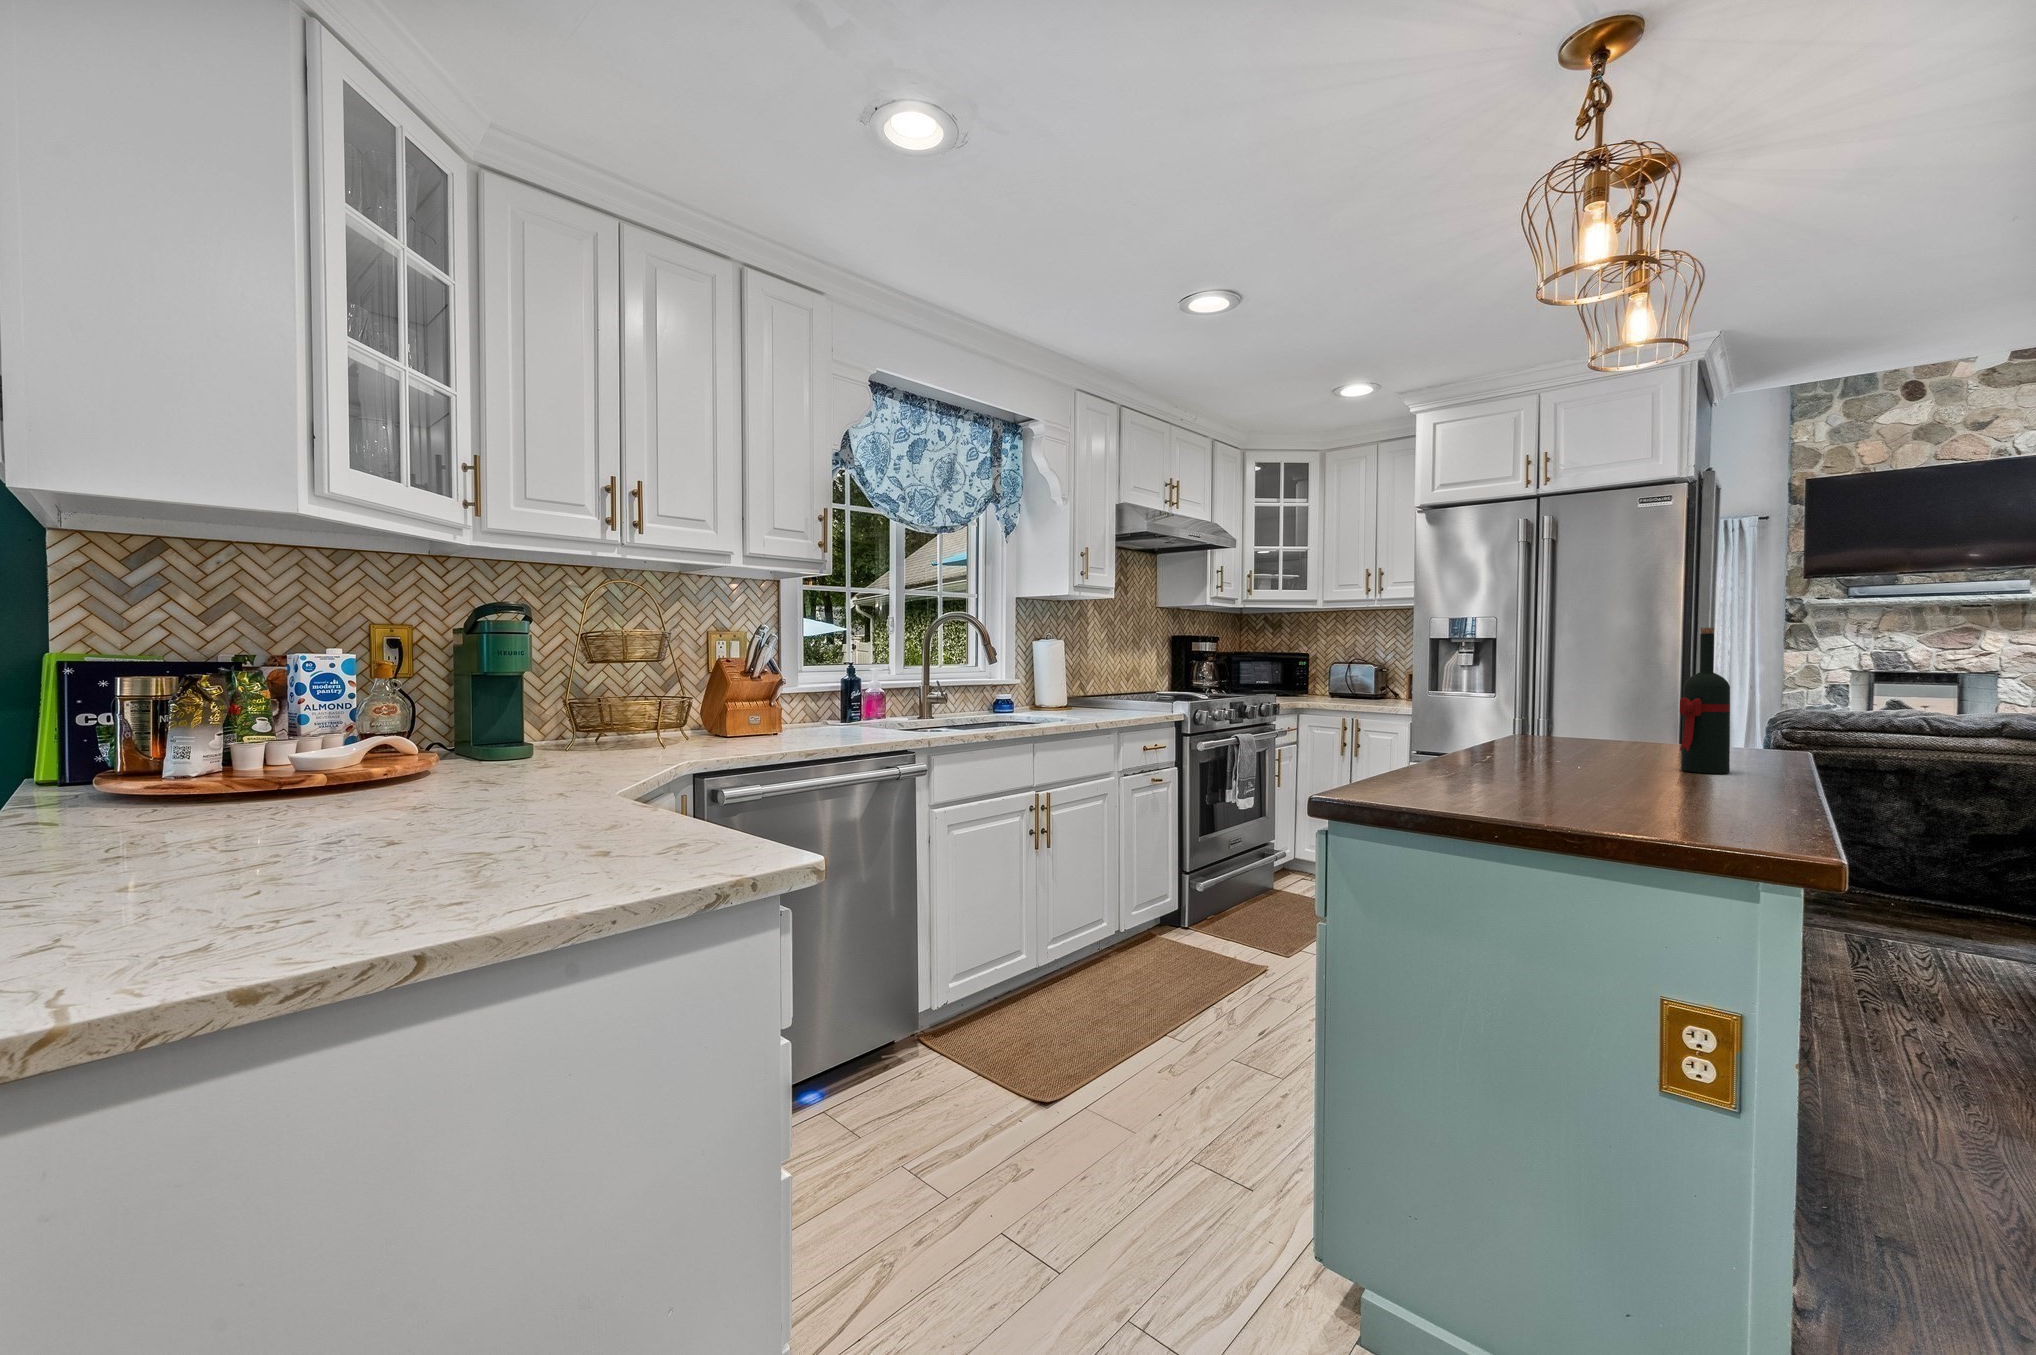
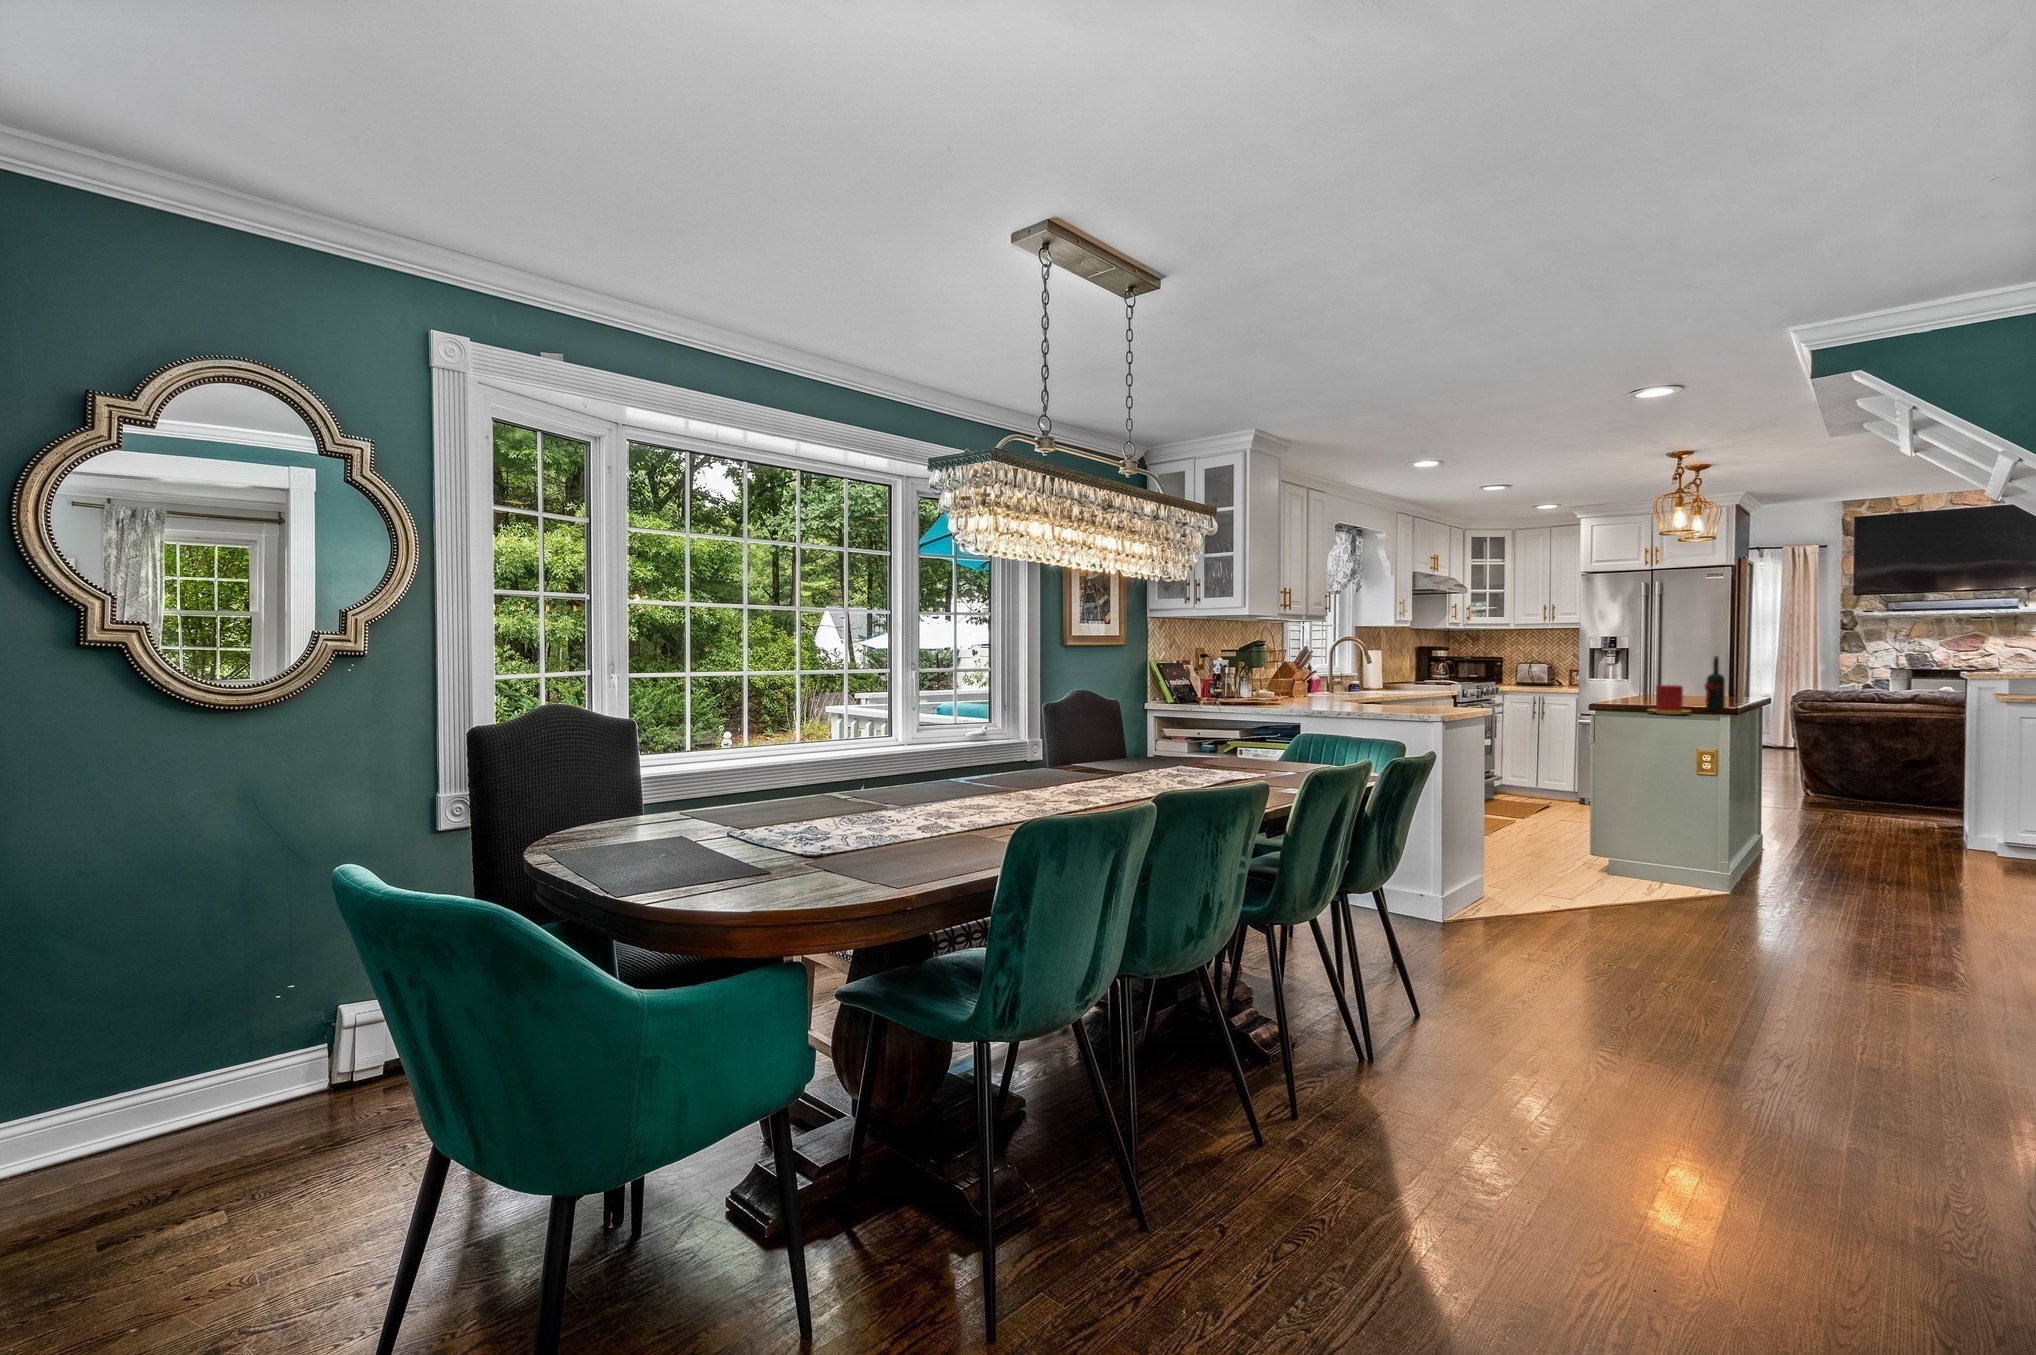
candle: none [1548,703,1666,789] -> present [1650,685,1689,715]

